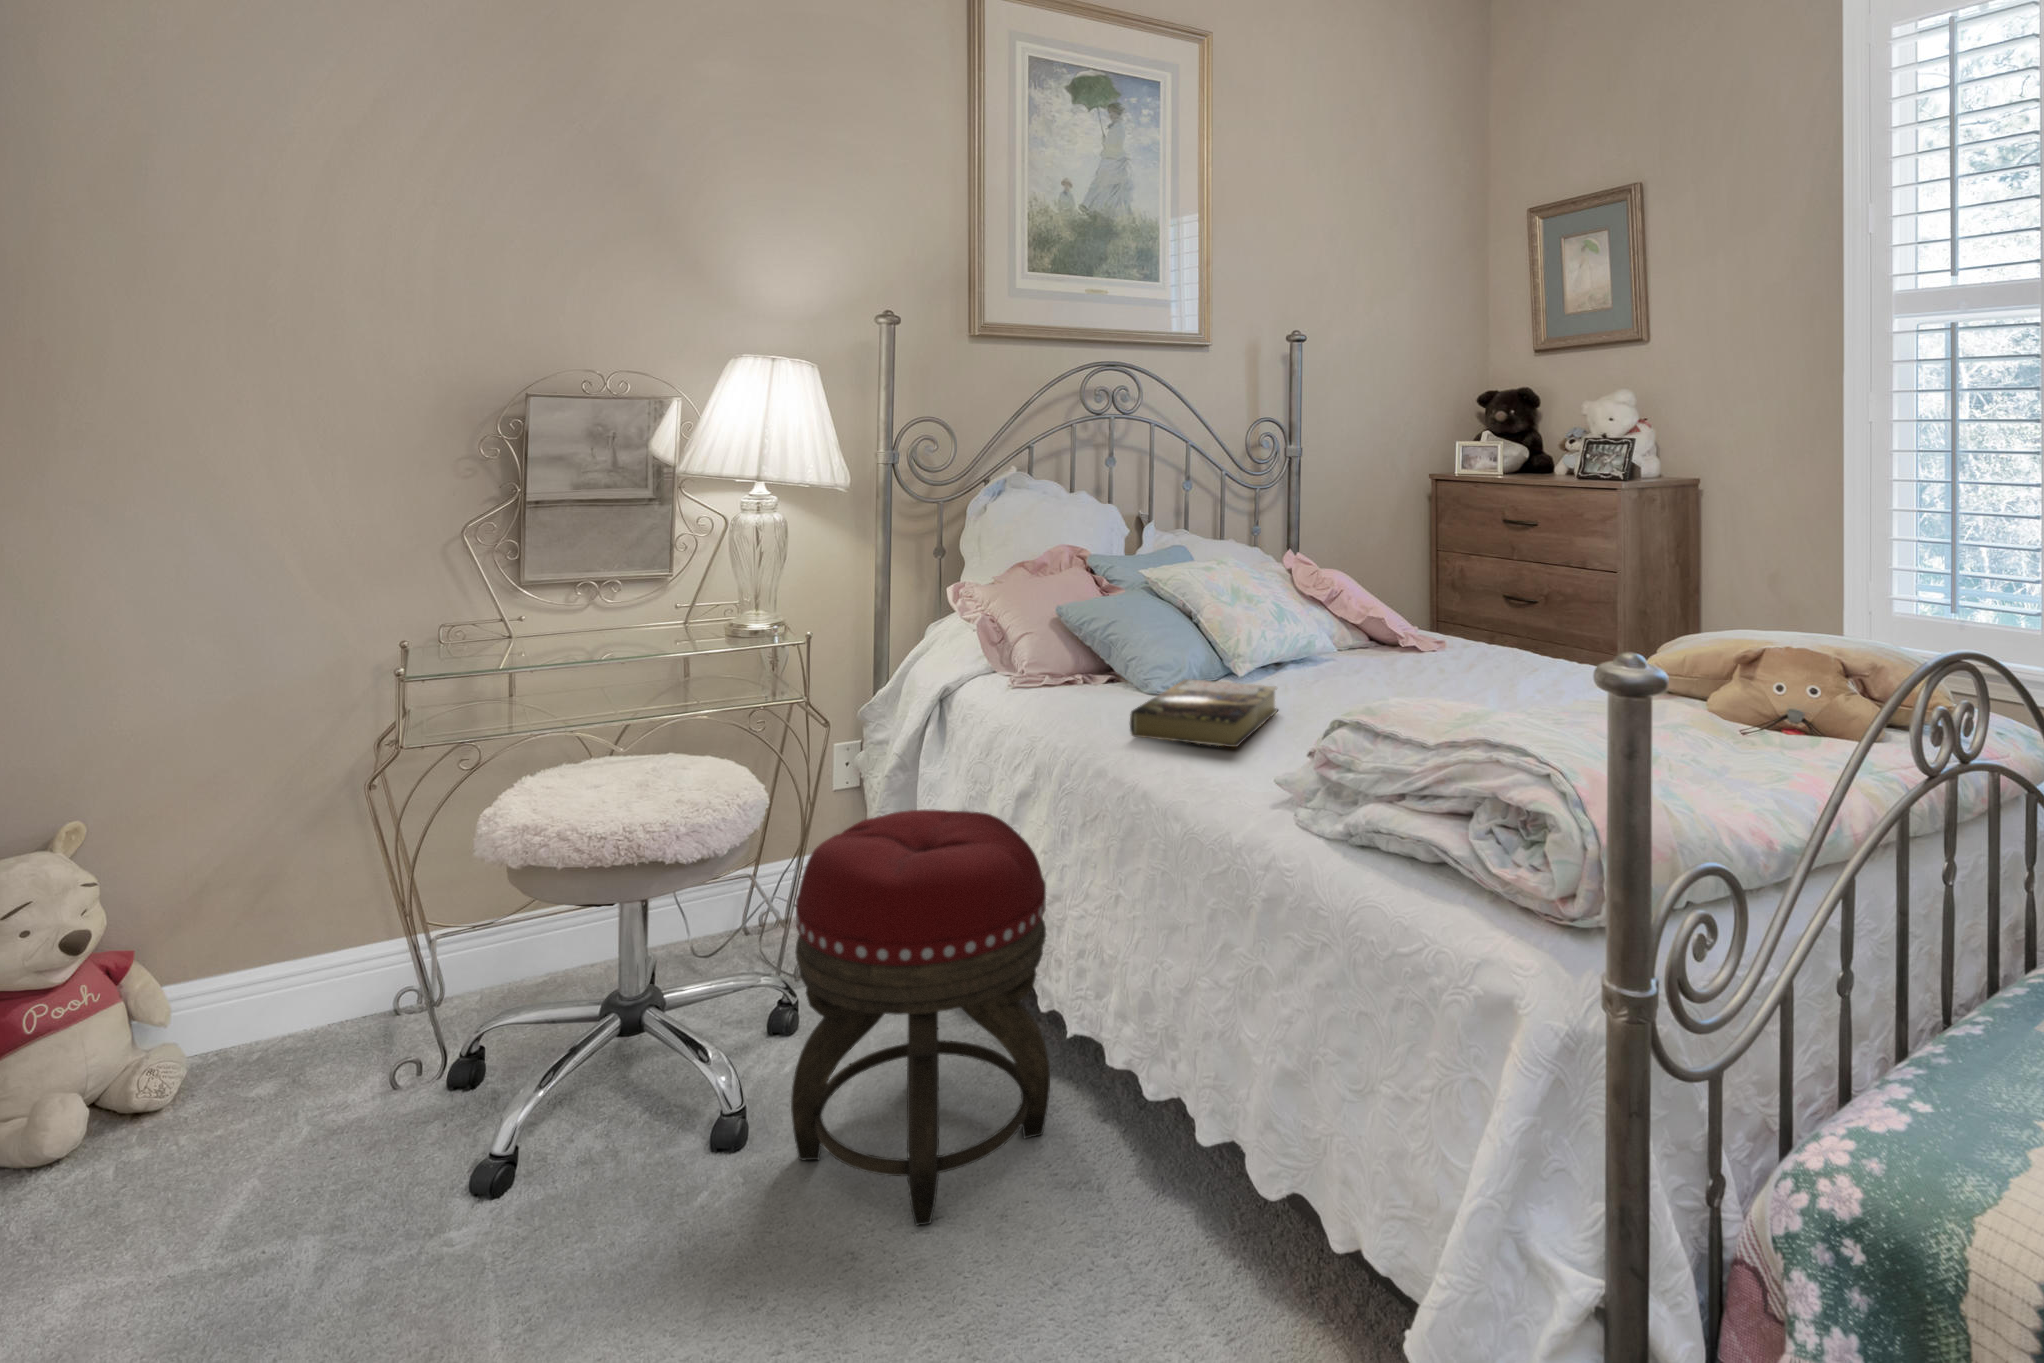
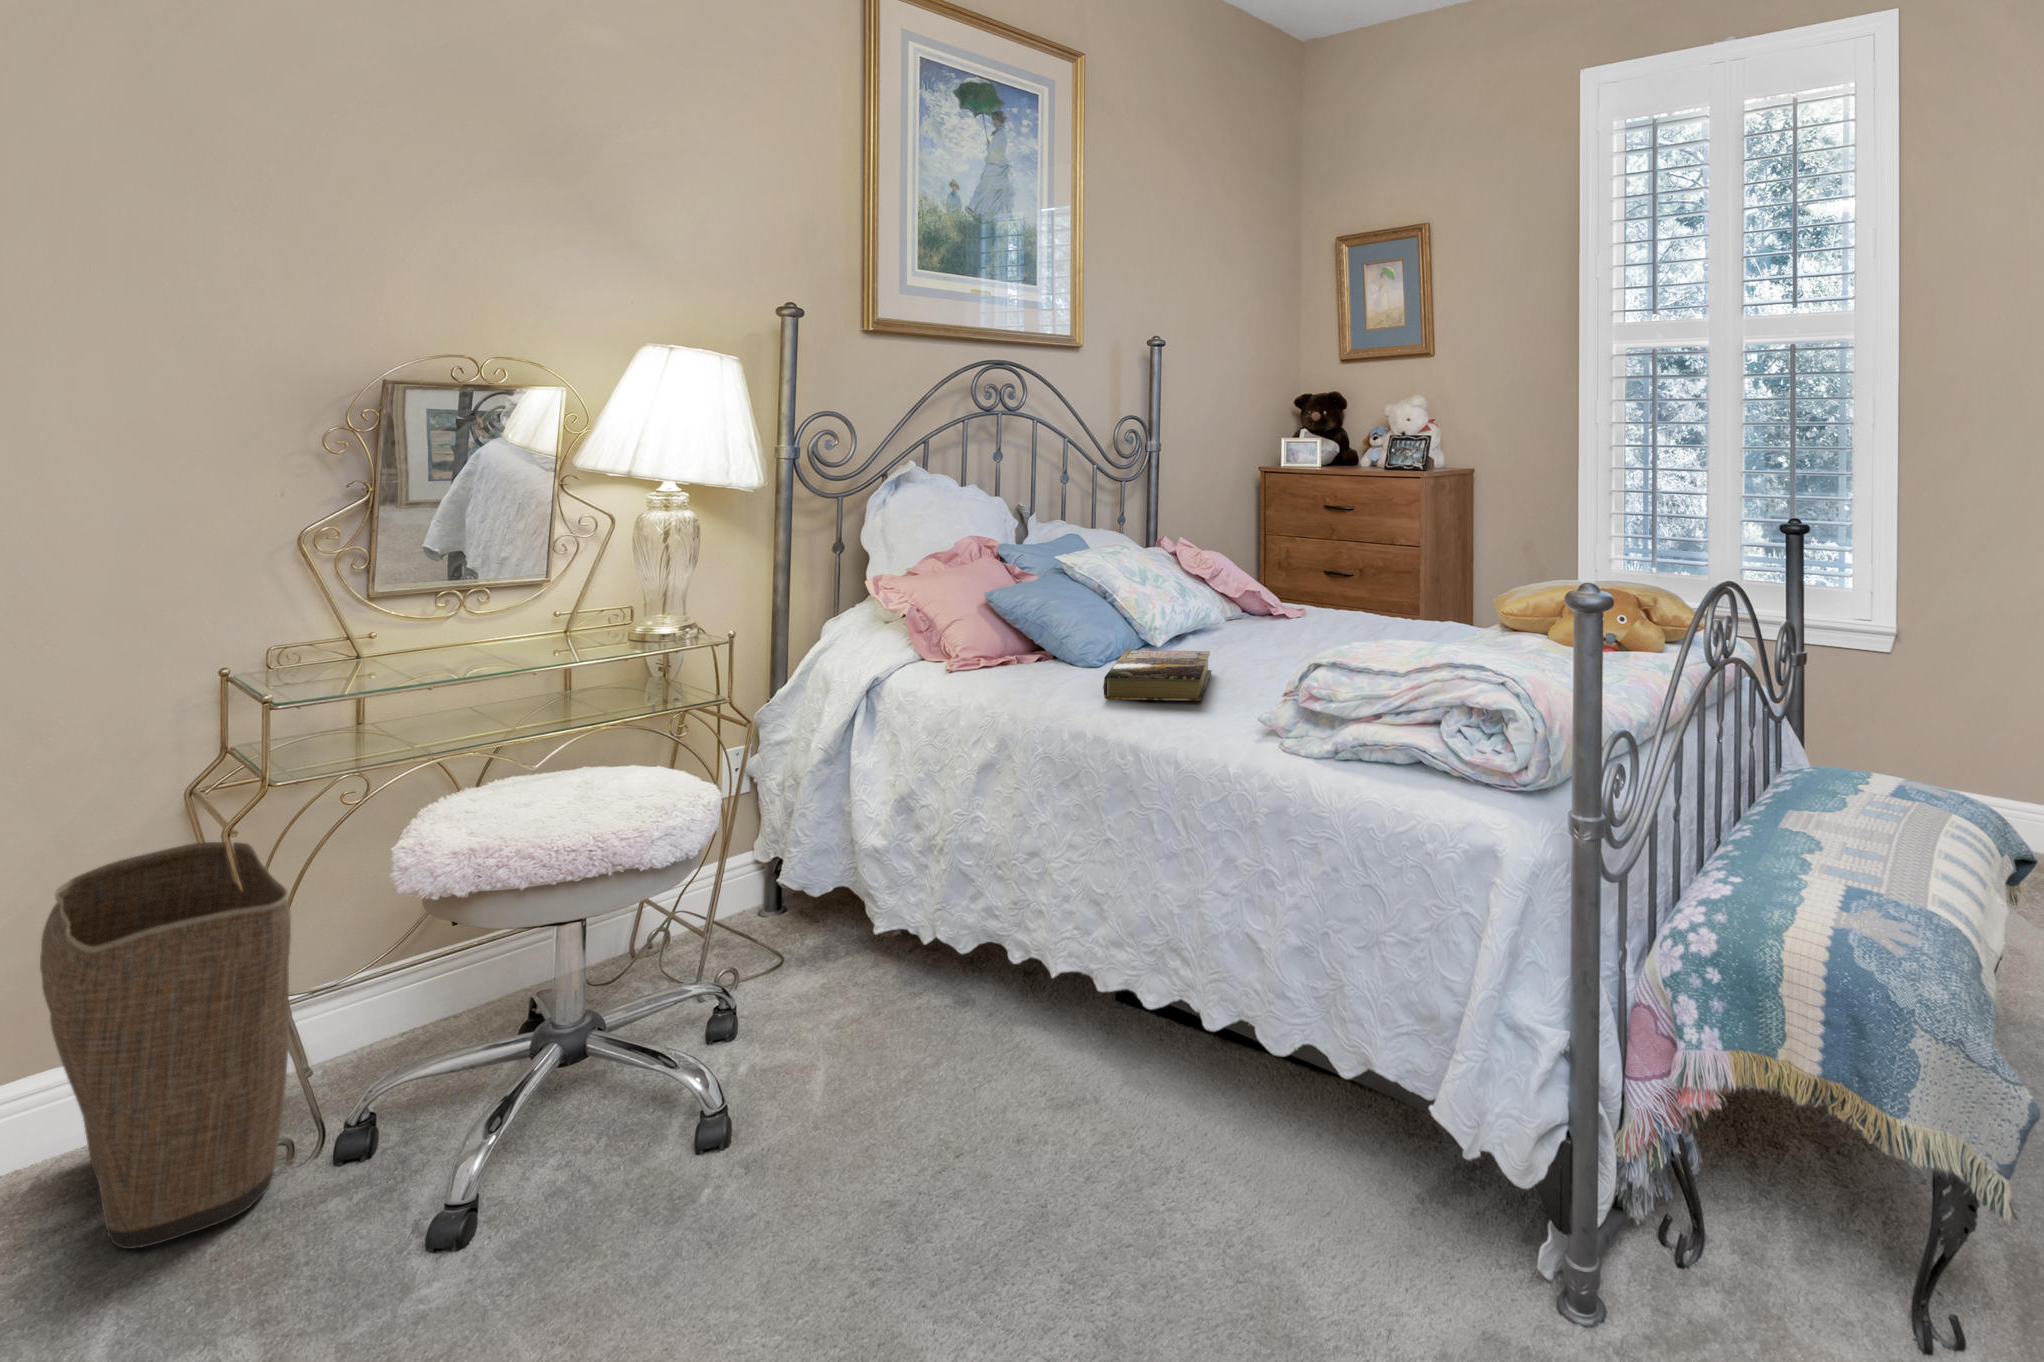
laundry basket: none [180,802,381,1167] -> present [40,842,291,1249]
footstool: present [791,809,1050,1225] -> none [798,781,1039,1149]

